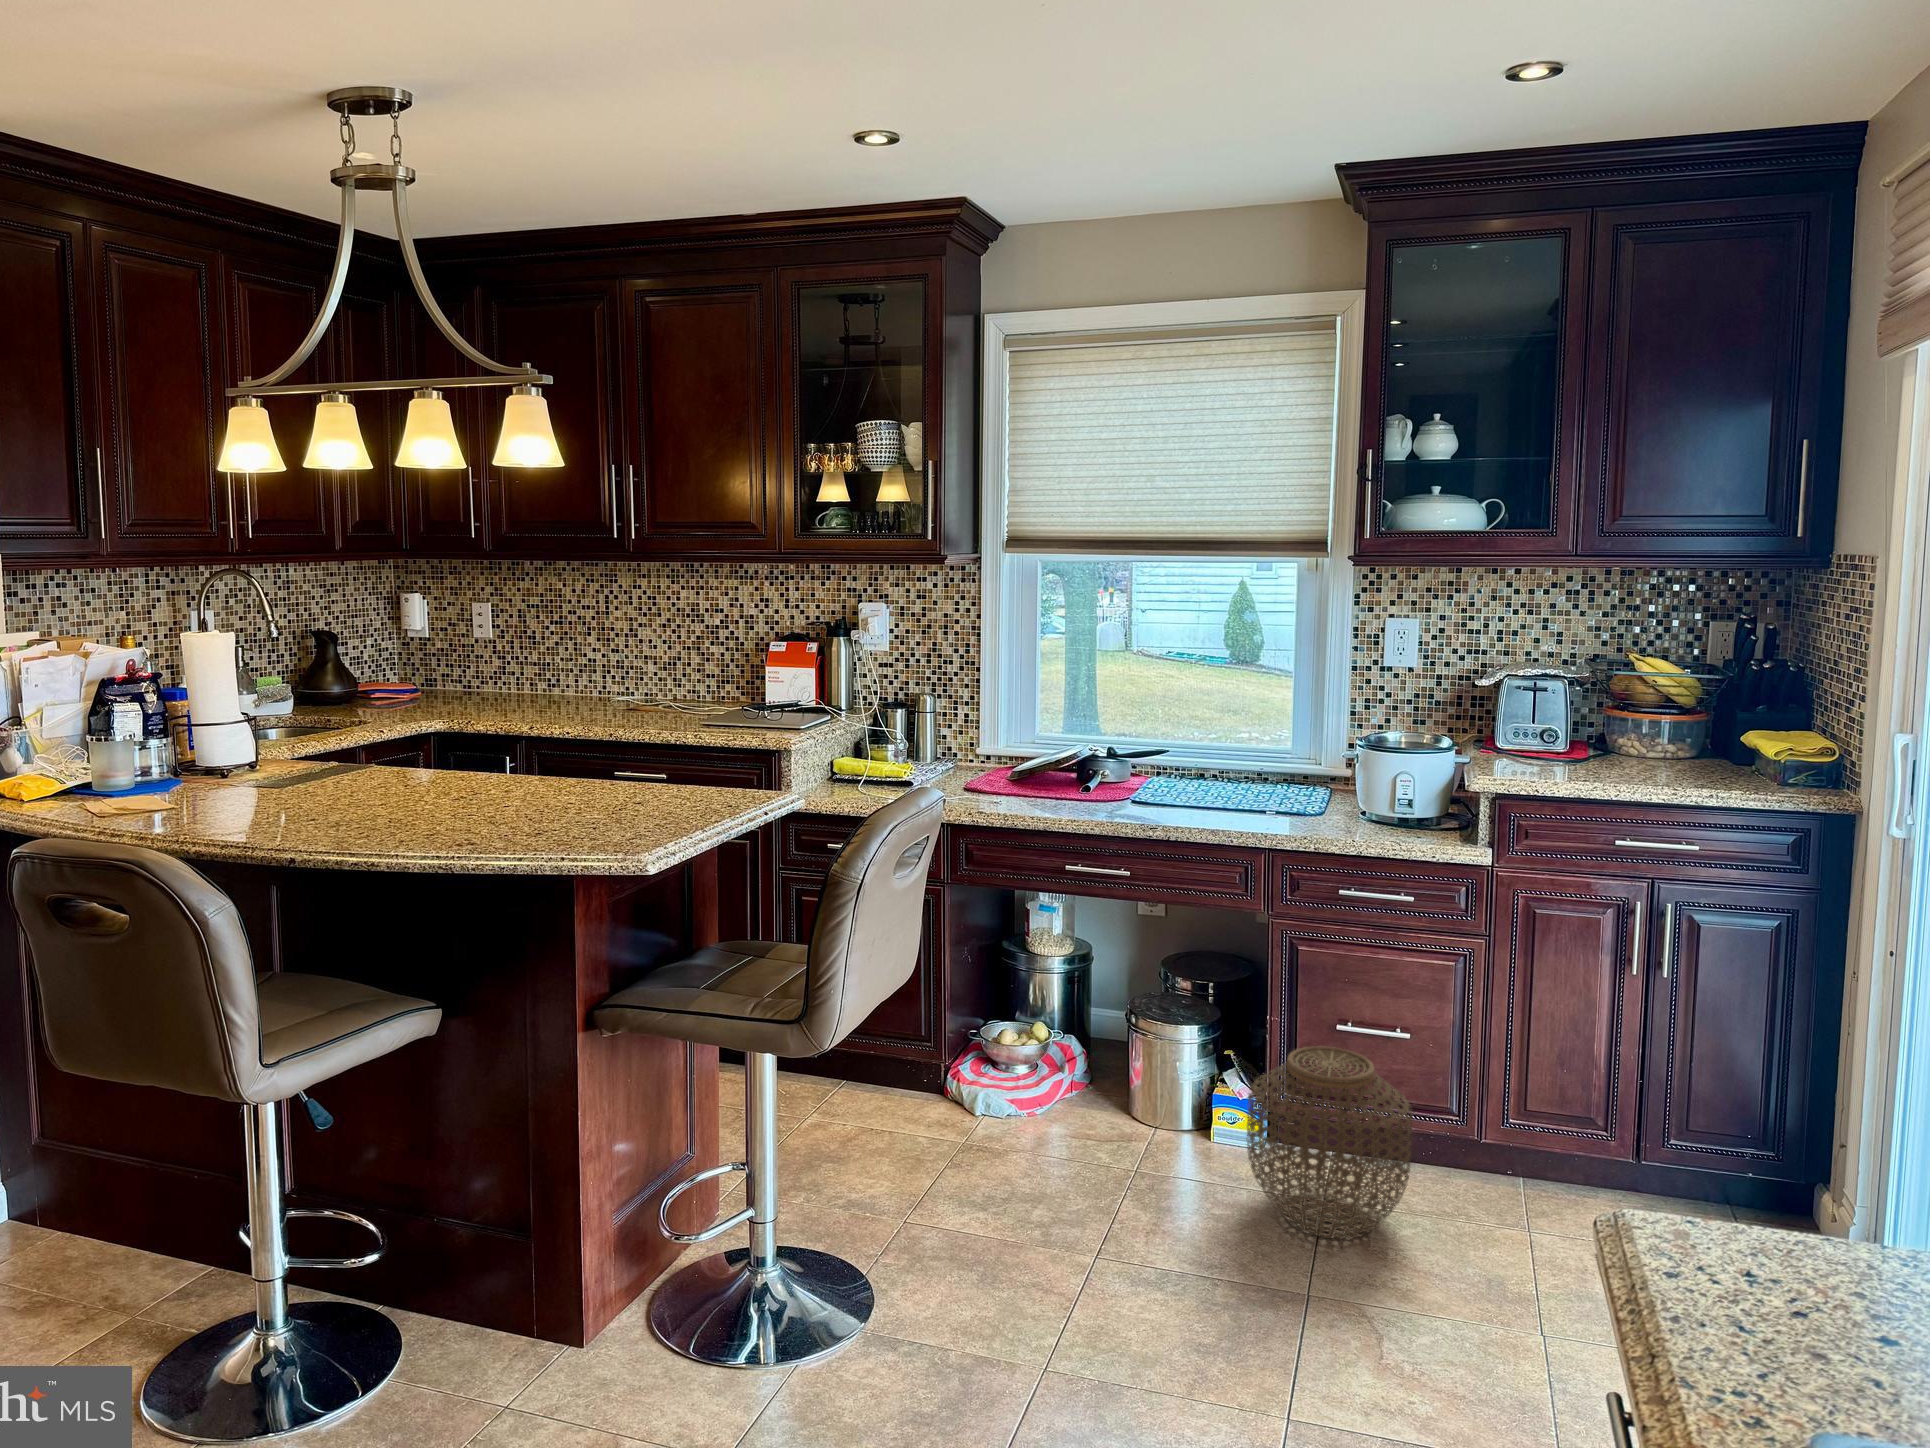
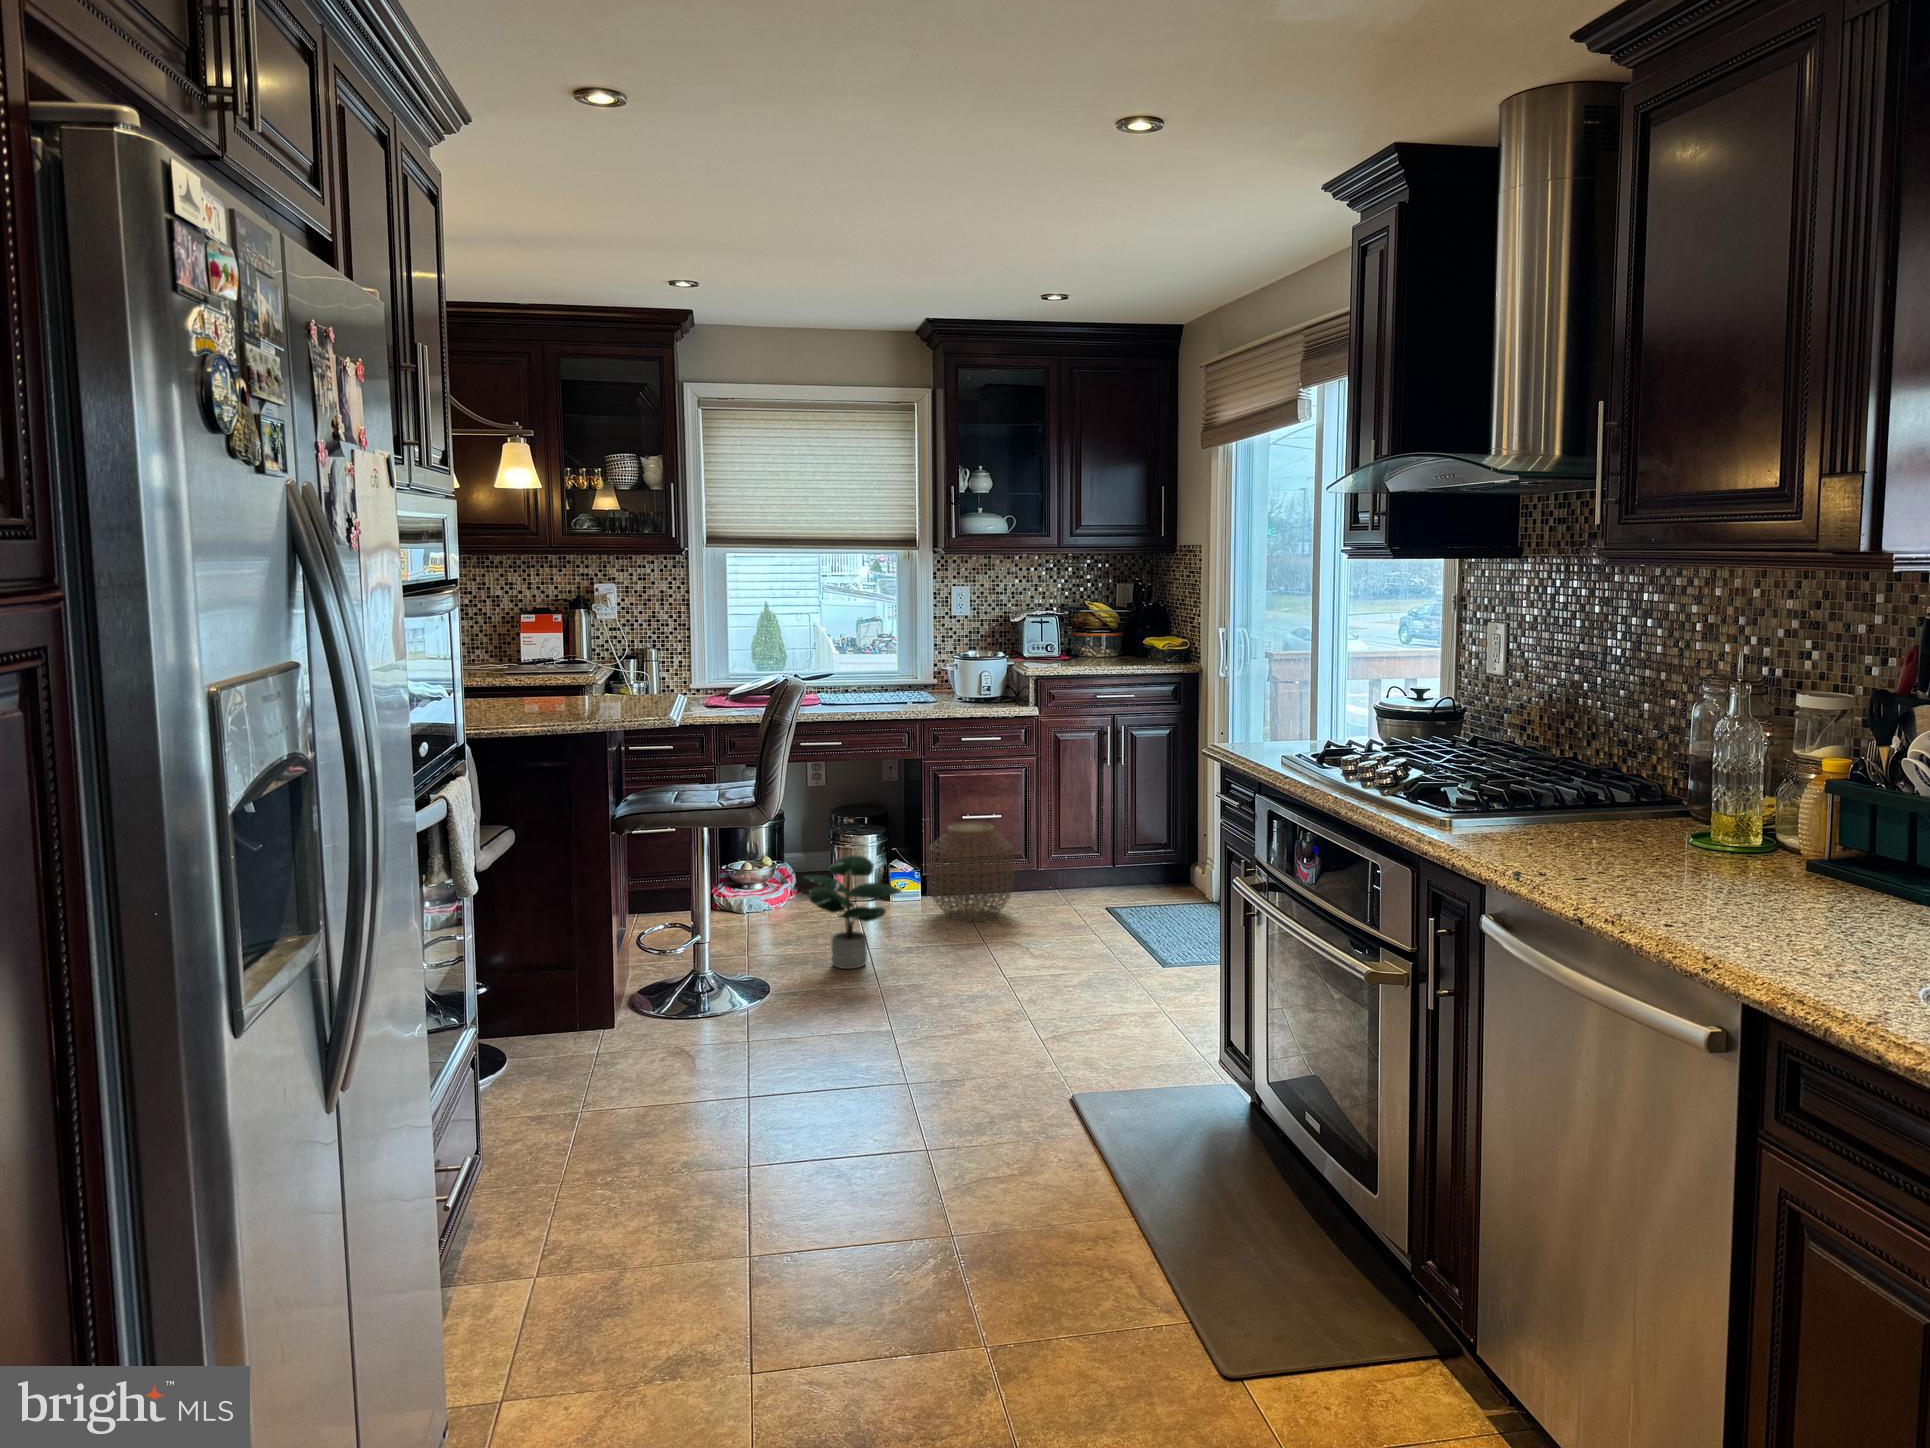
potted plant: none [954,1101,1128,1319] -> present [805,855,902,969]

